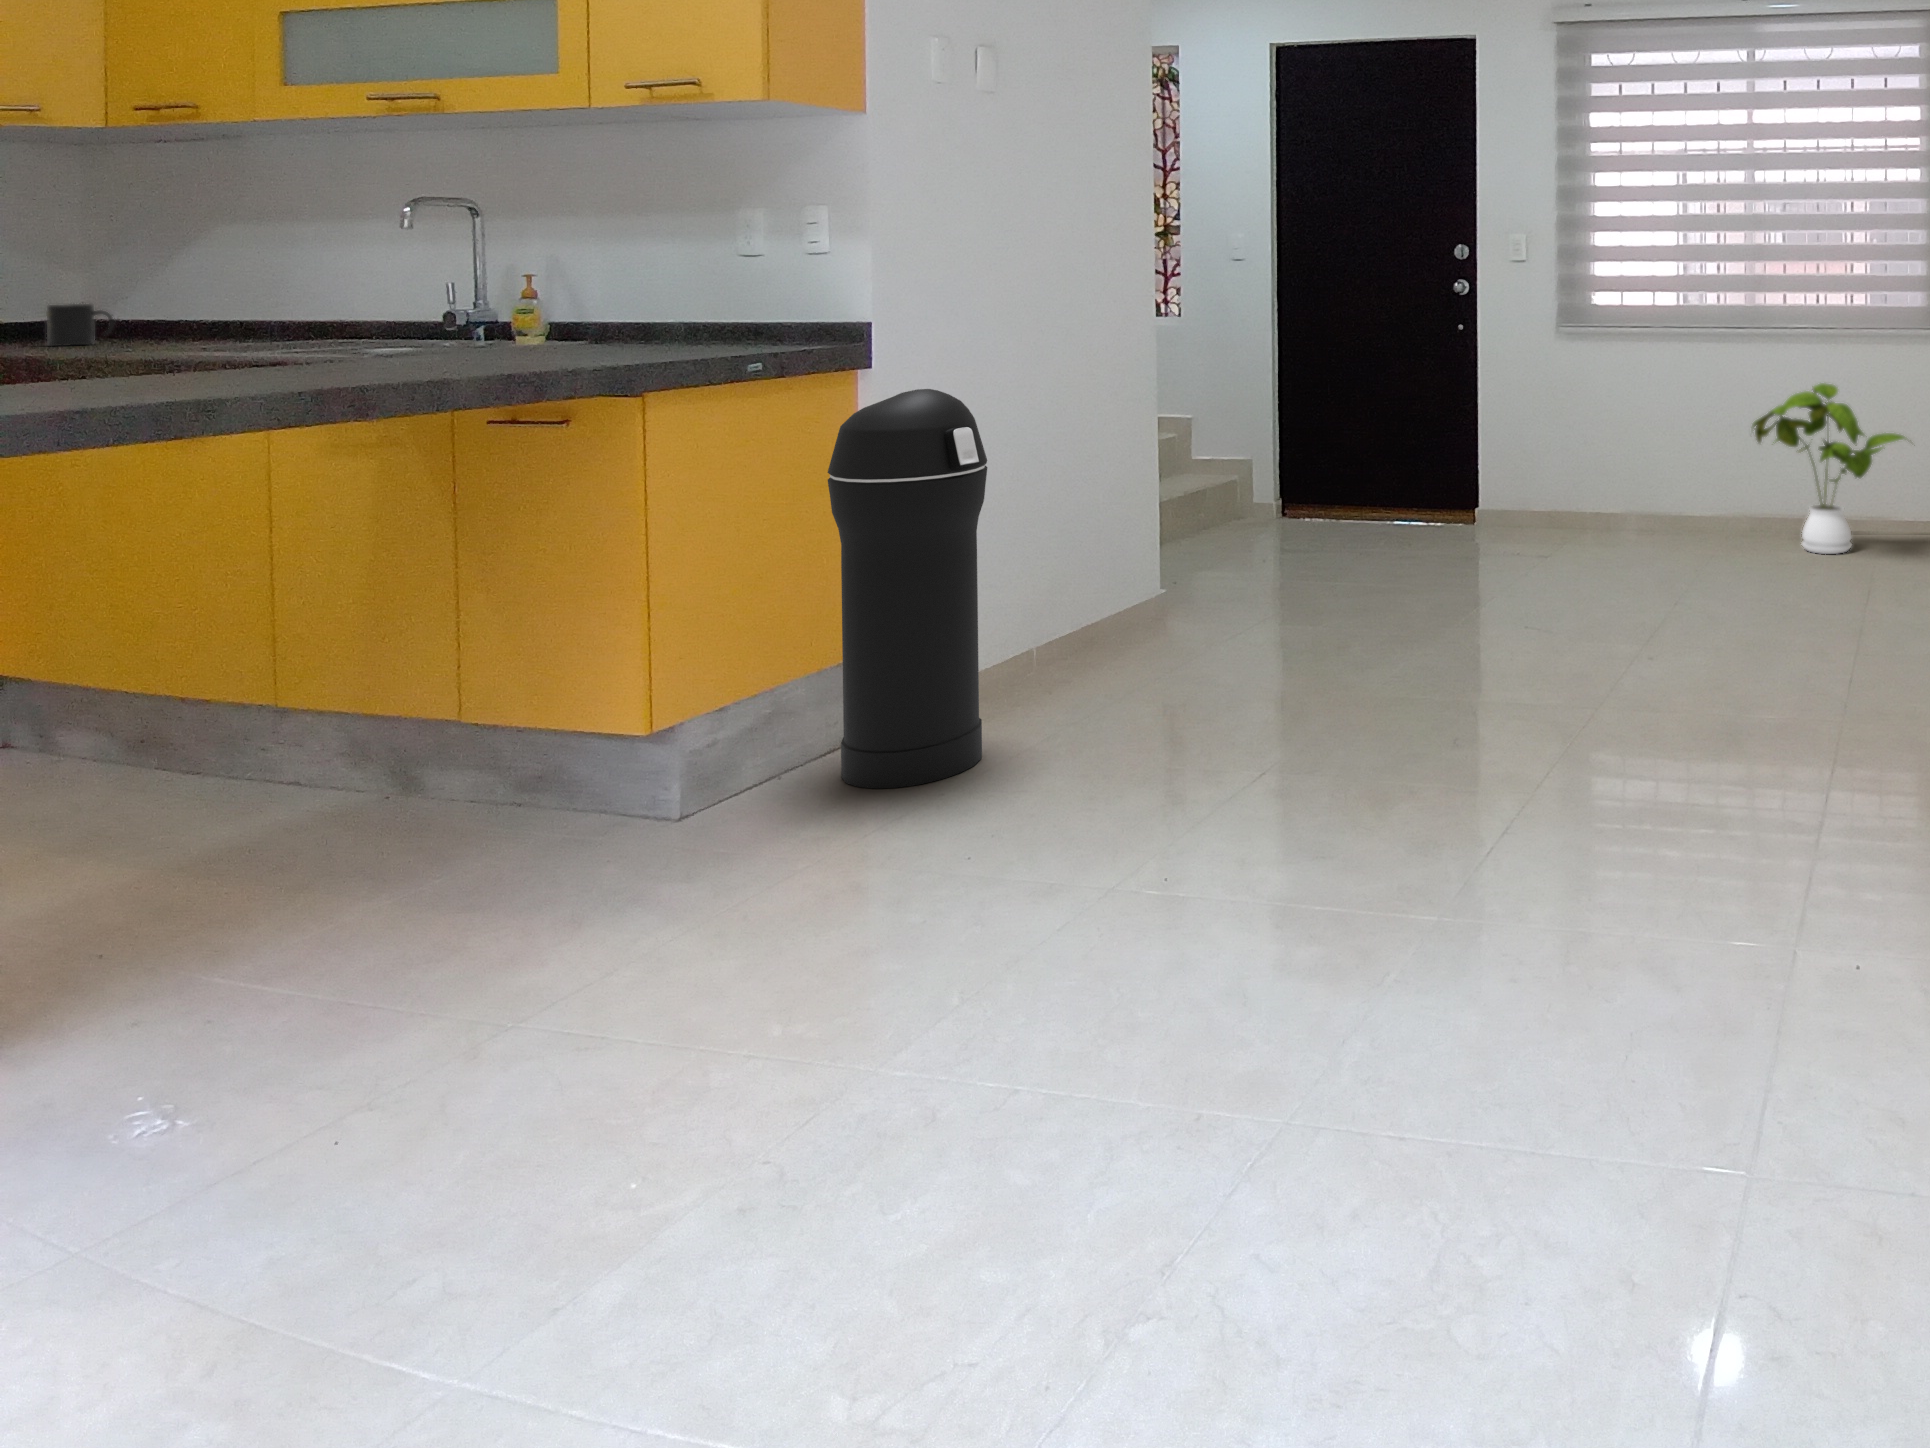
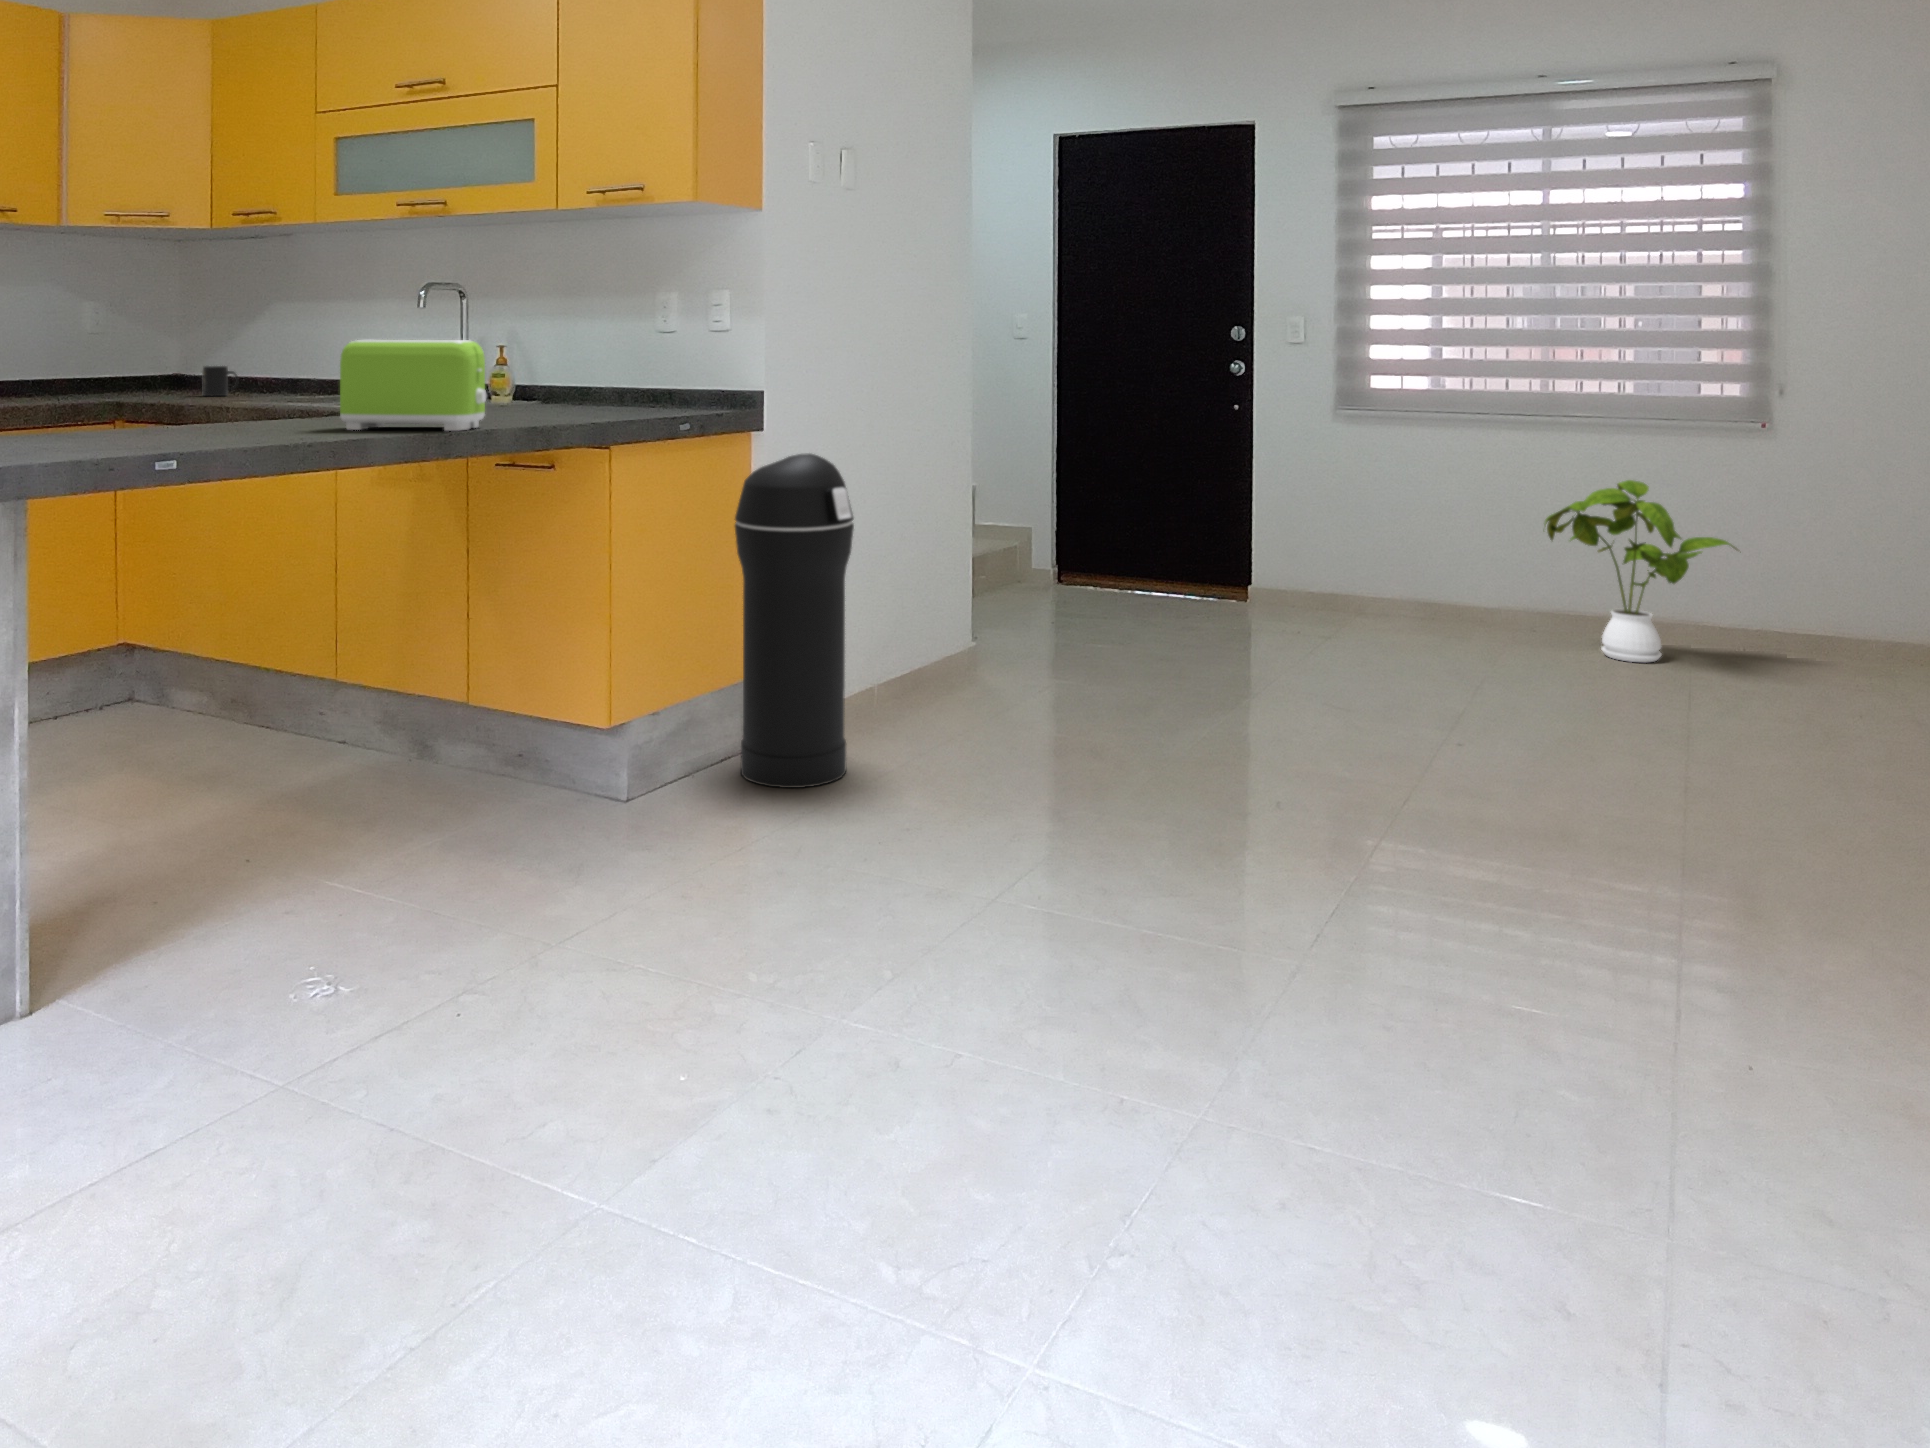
toaster: none [145,255,406,380] -> present [340,340,486,431]

